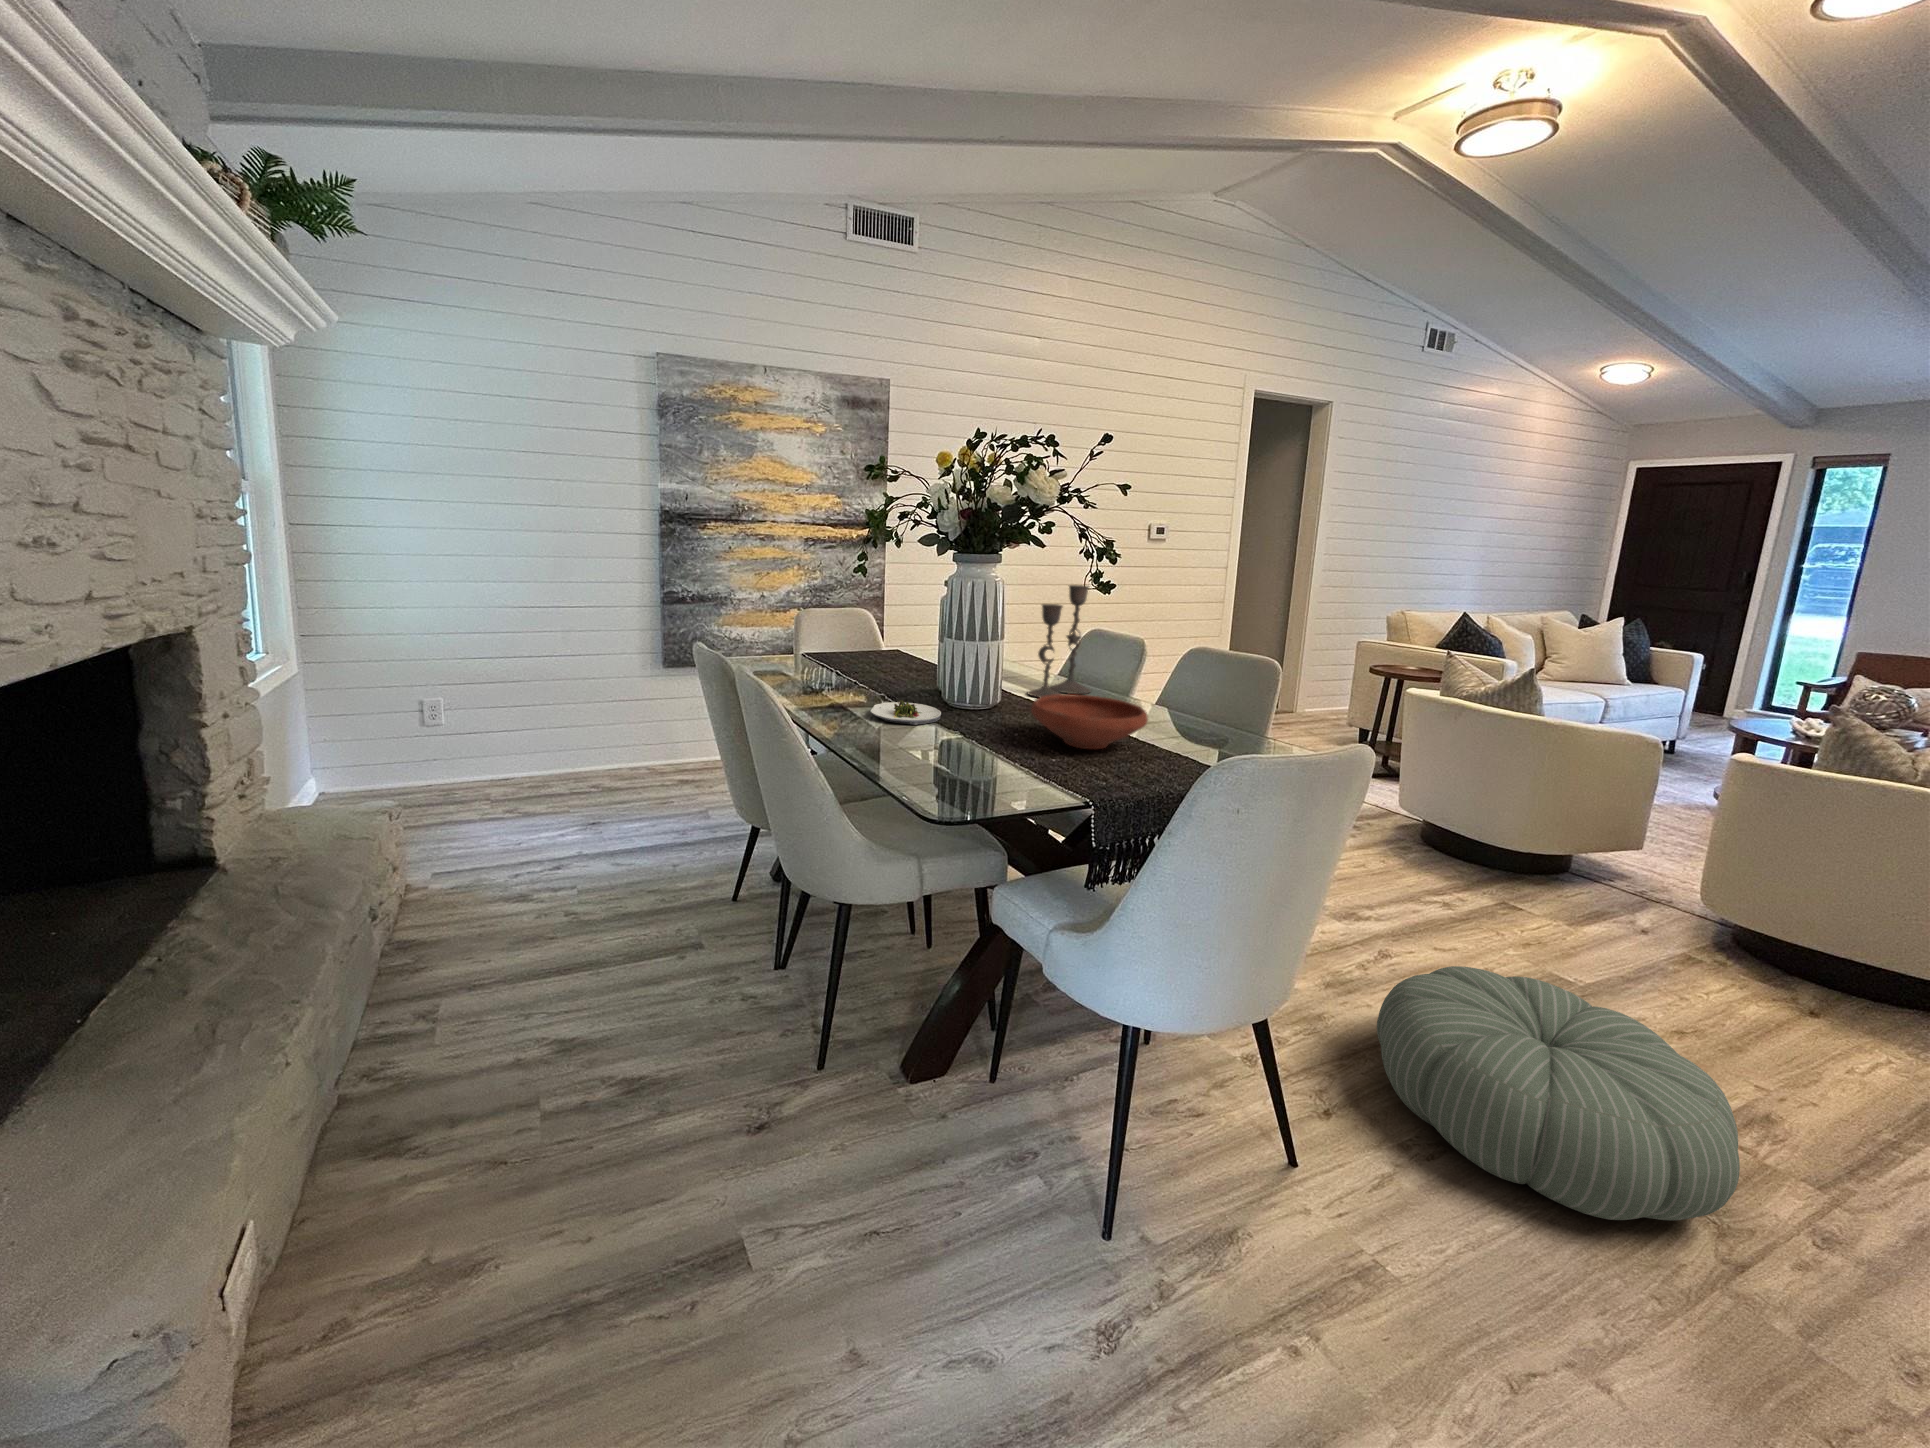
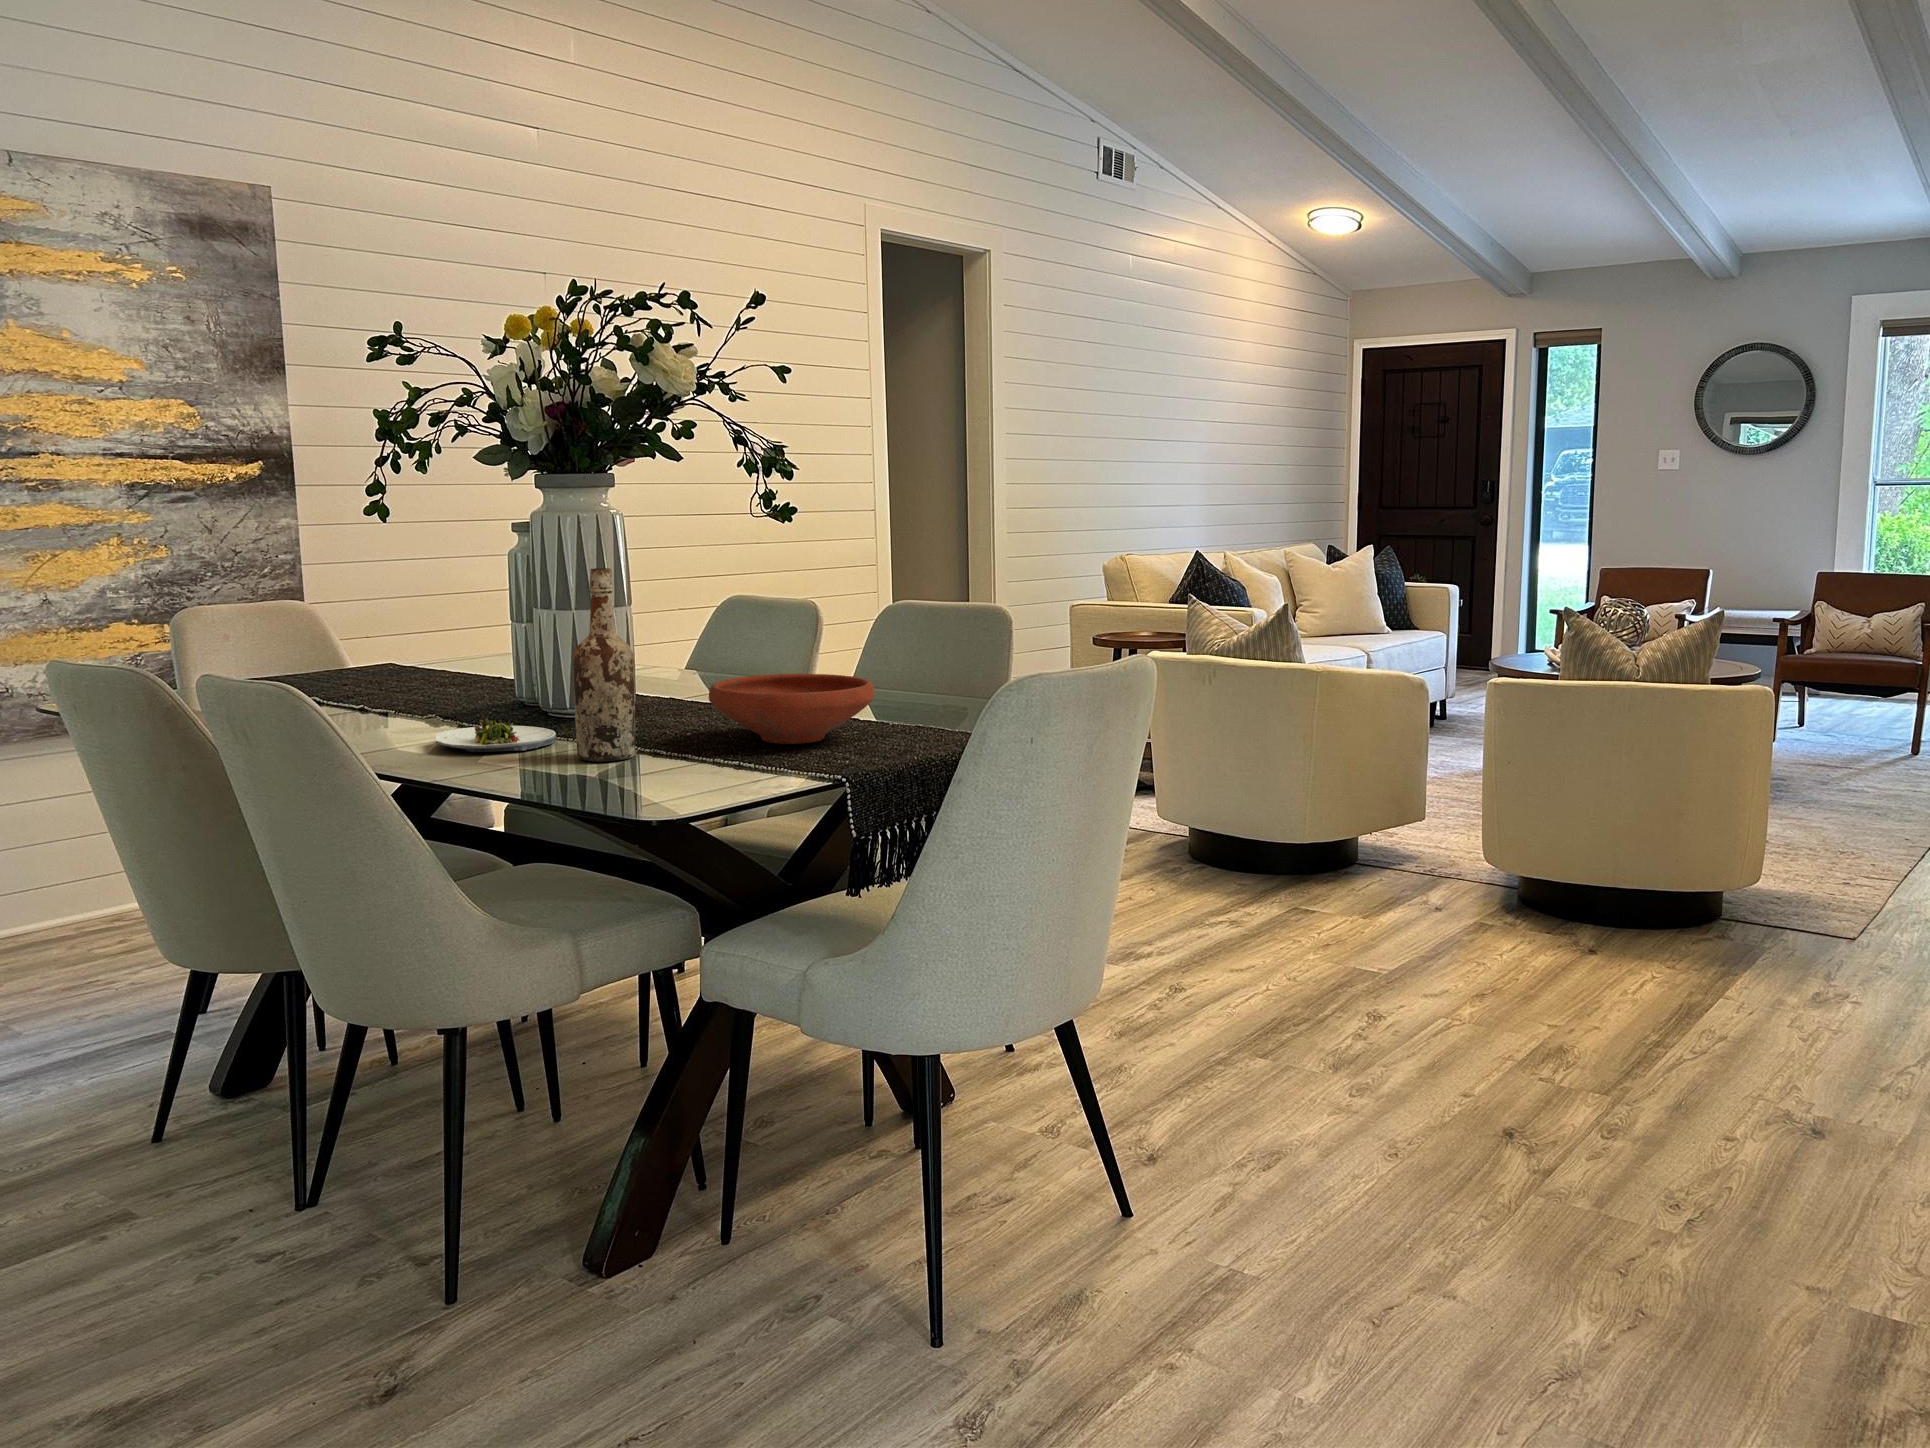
candlestick: present [1028,585,1091,697] -> none [664,525,759,701]
wine bottle: none [940,618,981,744] -> present [573,568,636,761]
pouf: present [1377,966,1740,1220] -> none [1190,949,1519,1163]

